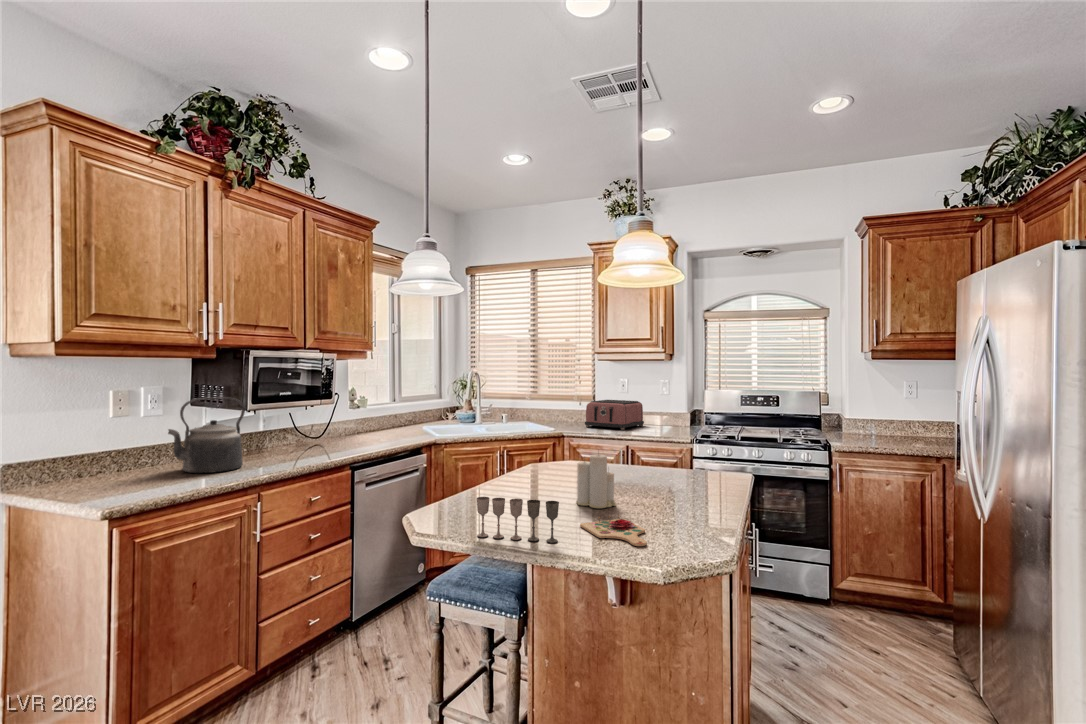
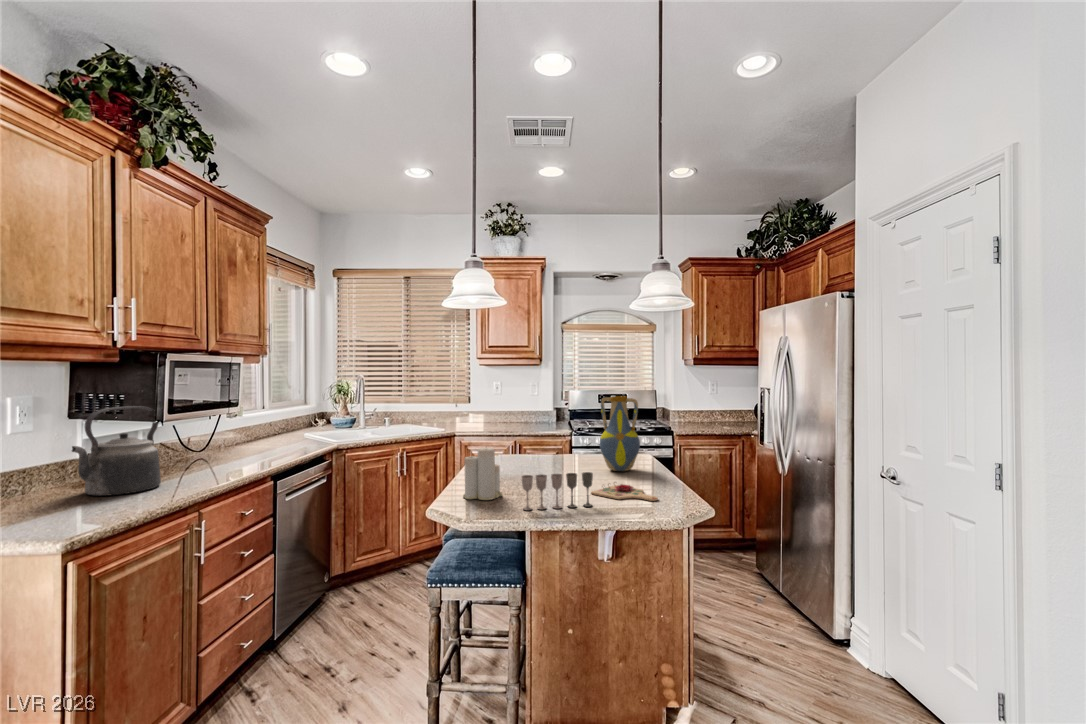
toaster: present [585,400,644,430] -> none [467,398,518,424]
vase: none [638,409,688,501] -> present [600,396,640,471]
candle: present [576,455,616,508] -> present [463,448,503,500]

